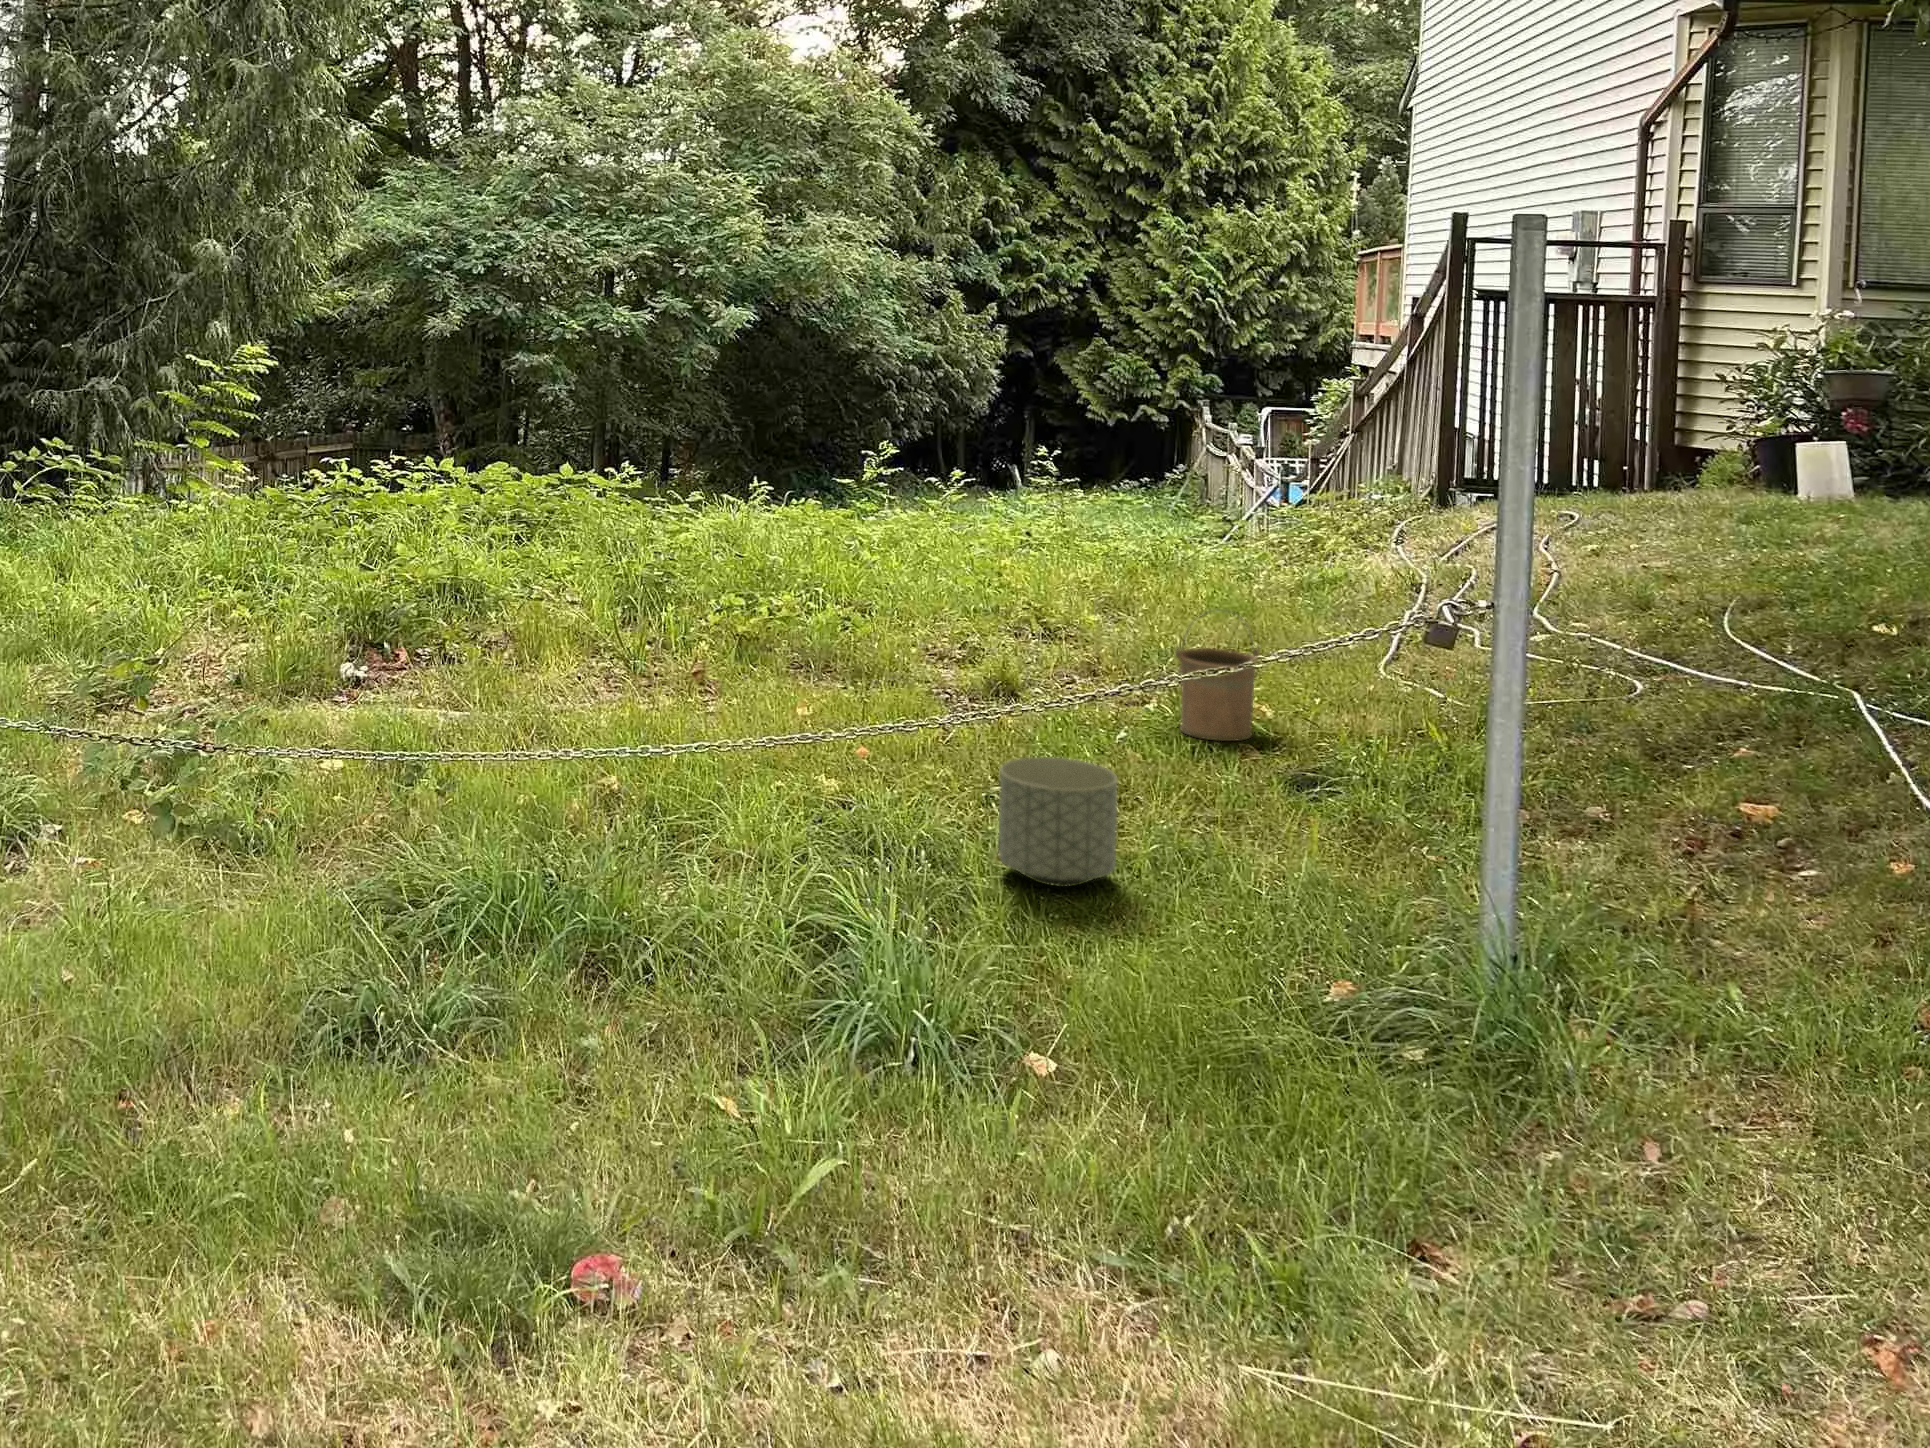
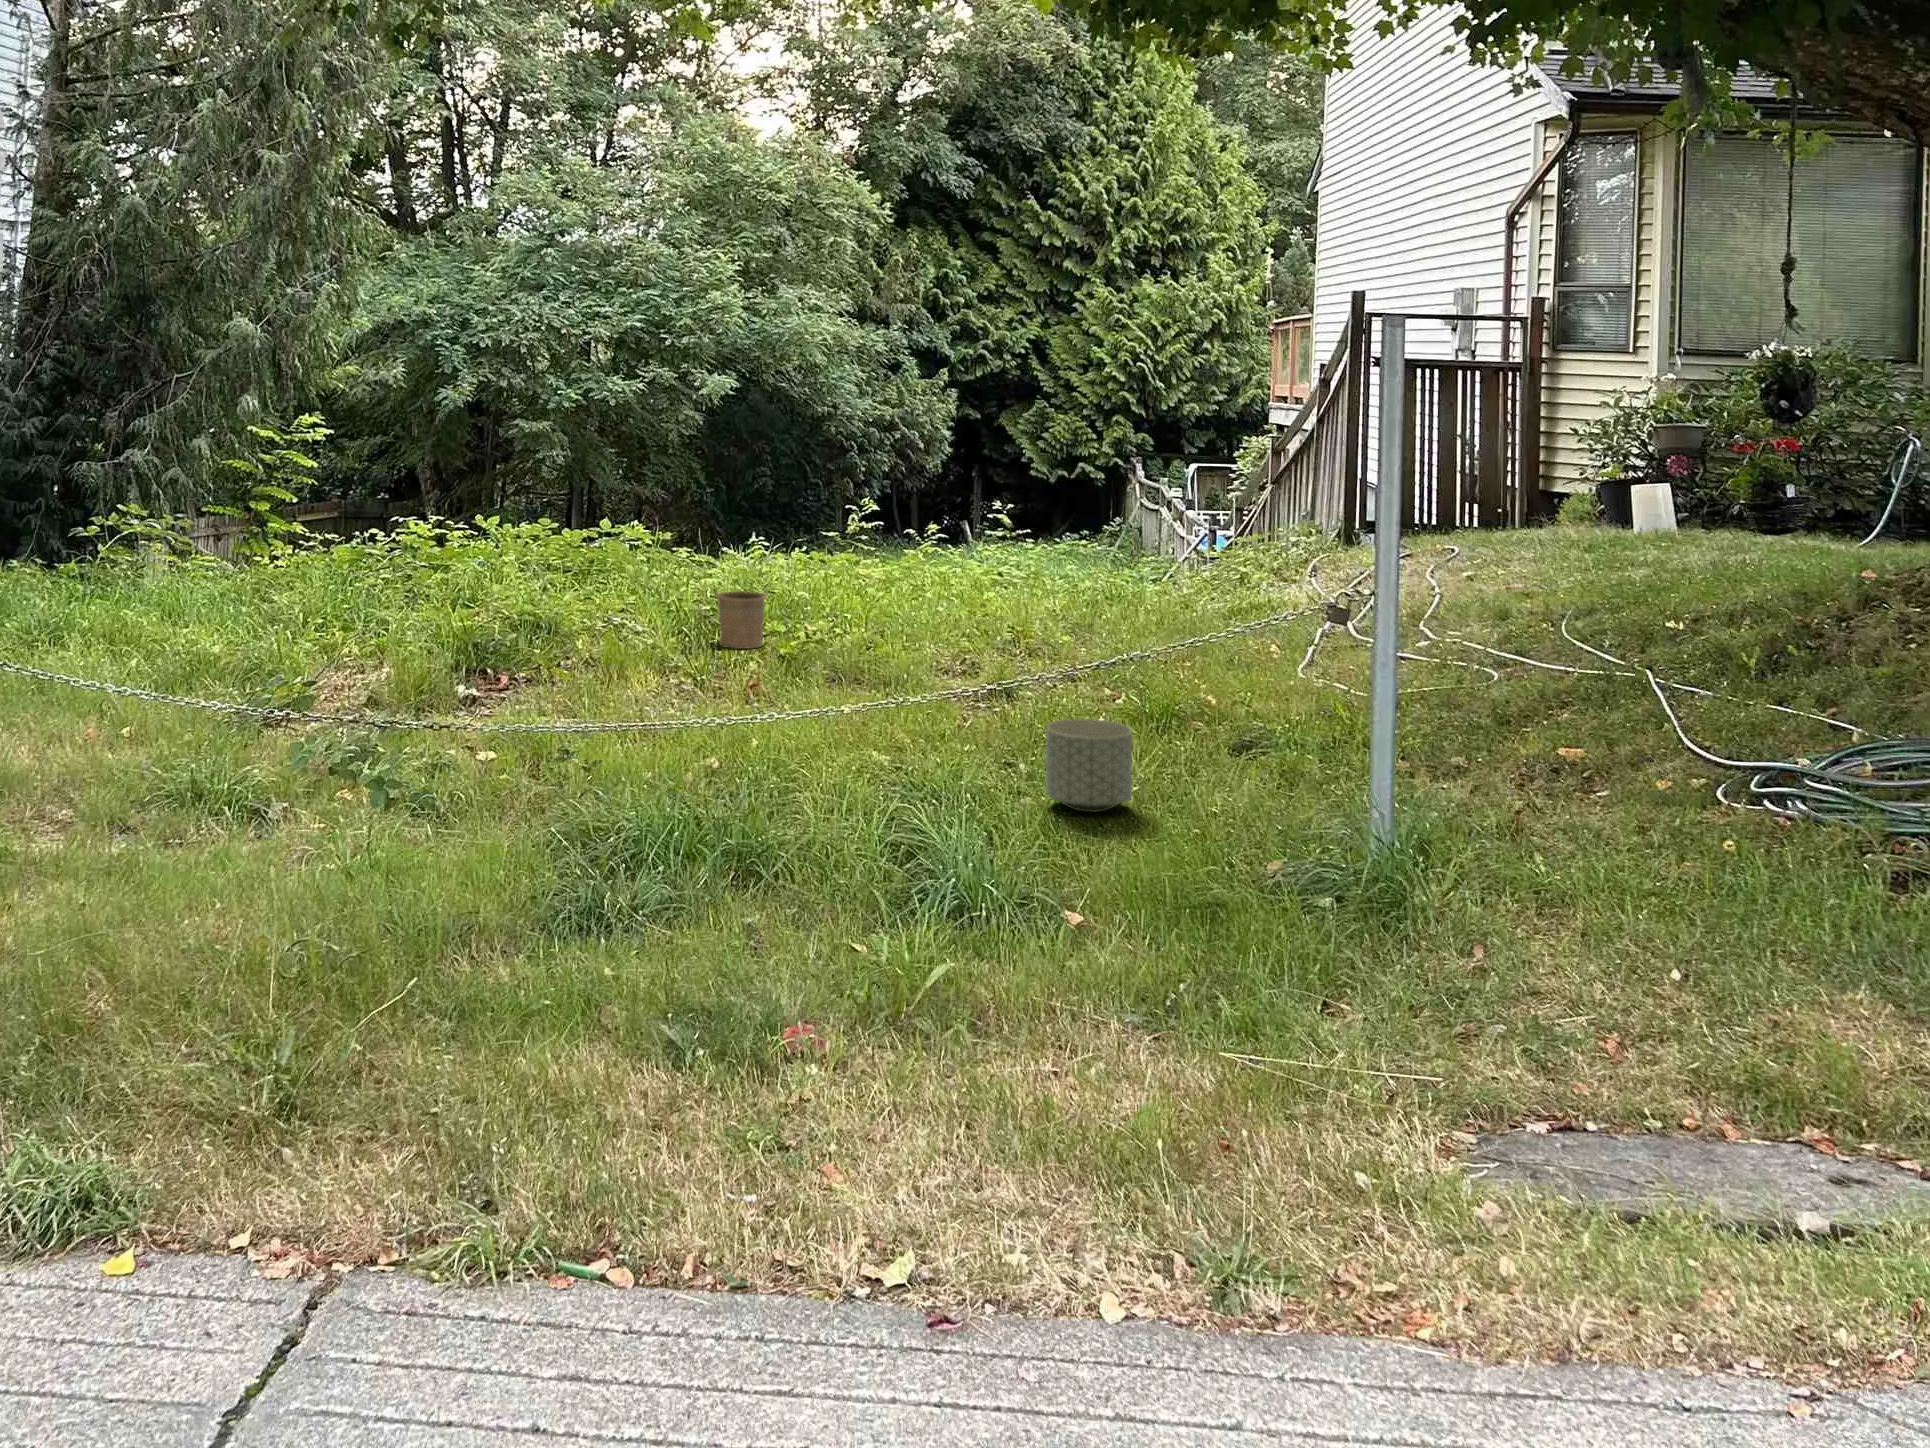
bucket: present [1175,609,1260,741] -> present [714,565,769,649]

